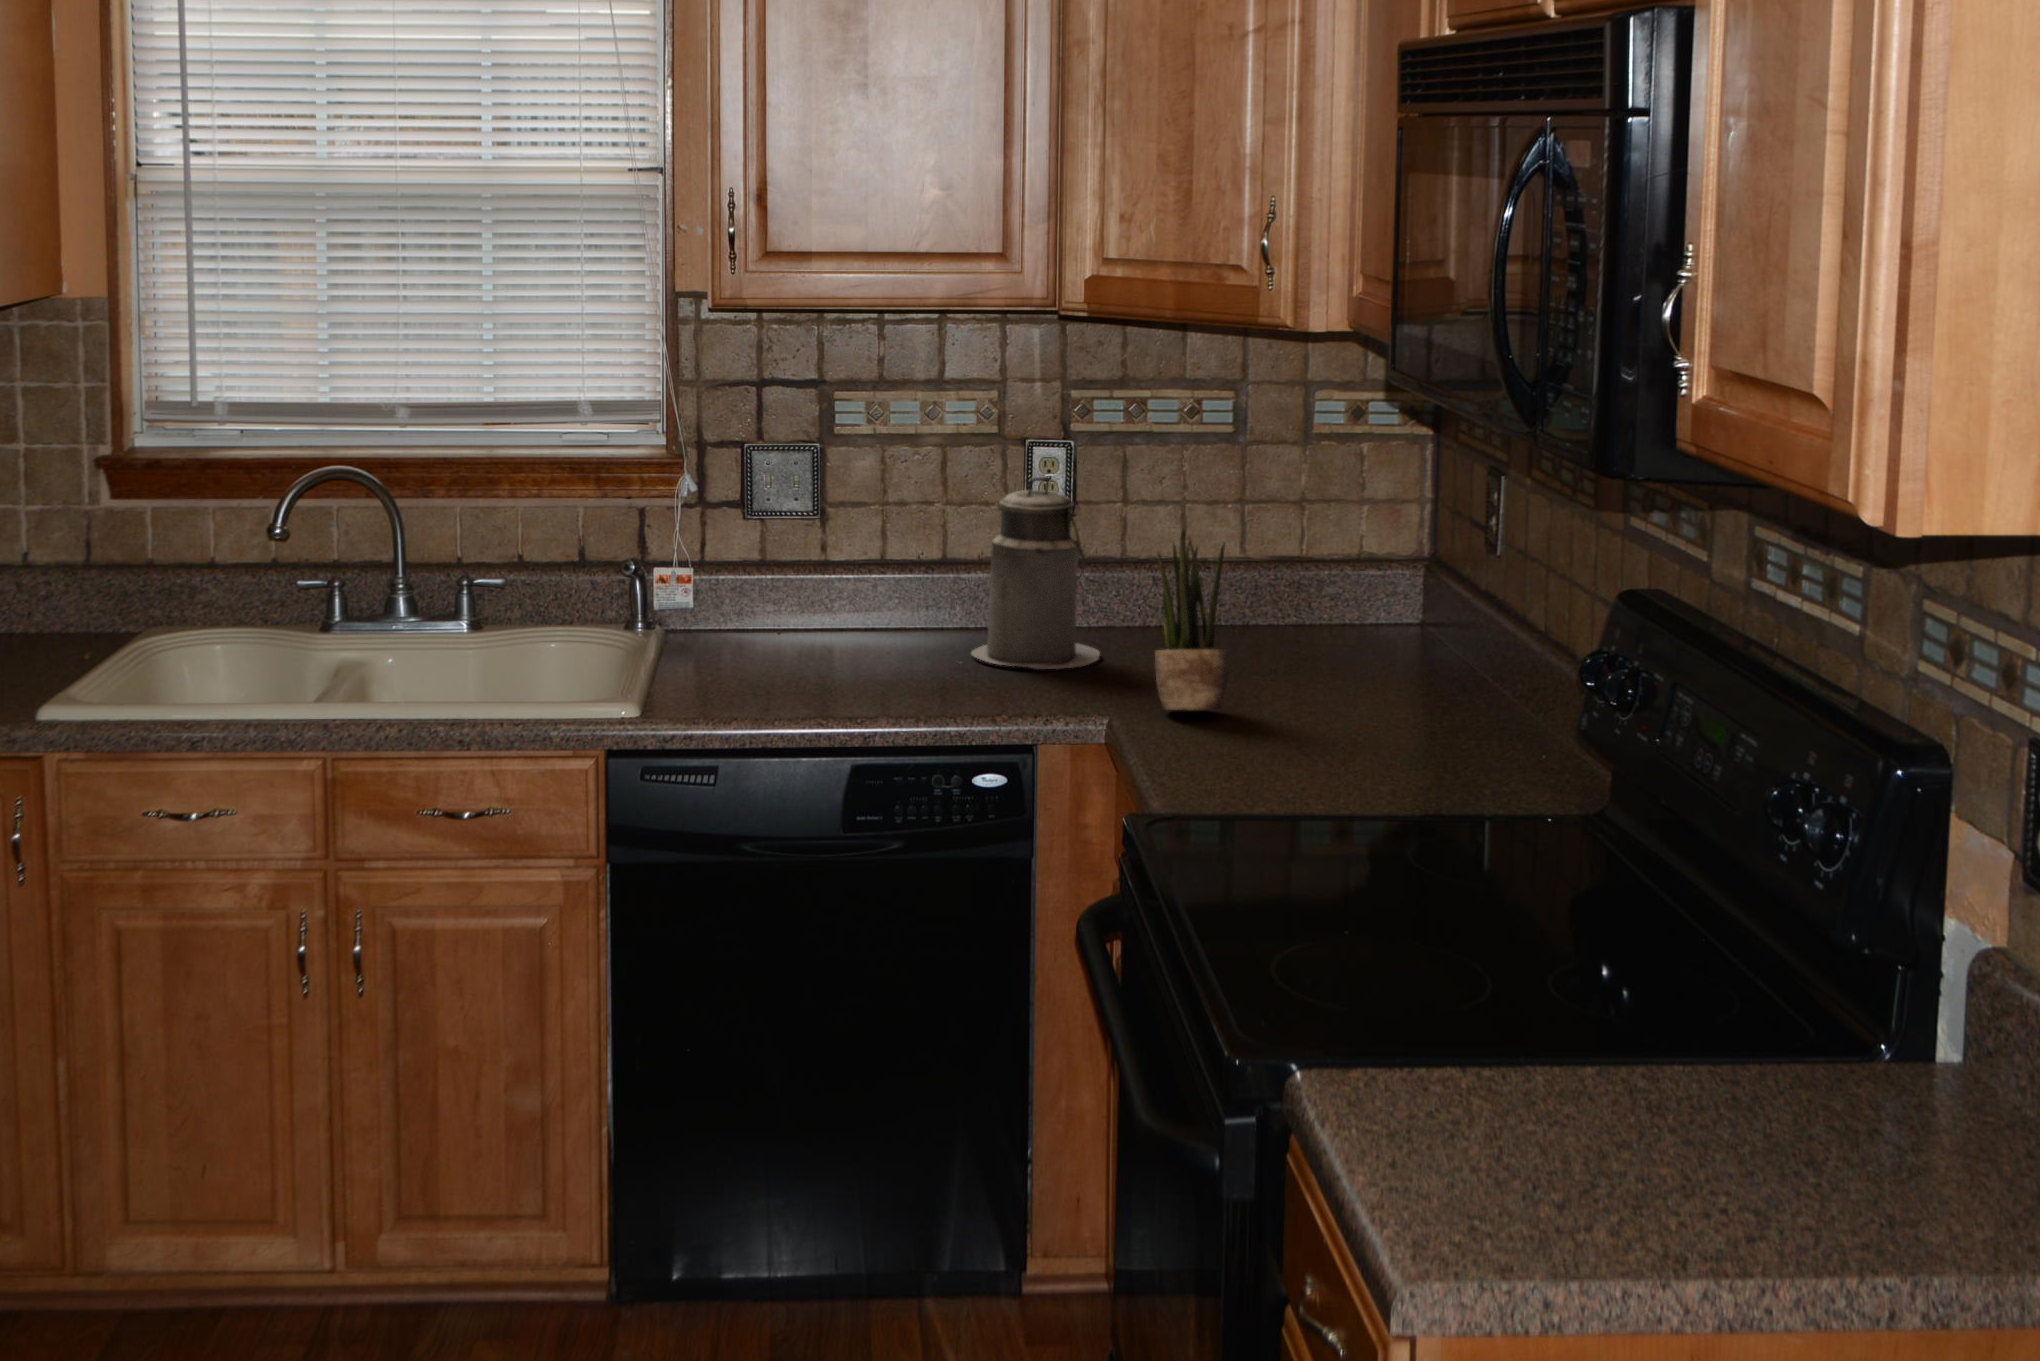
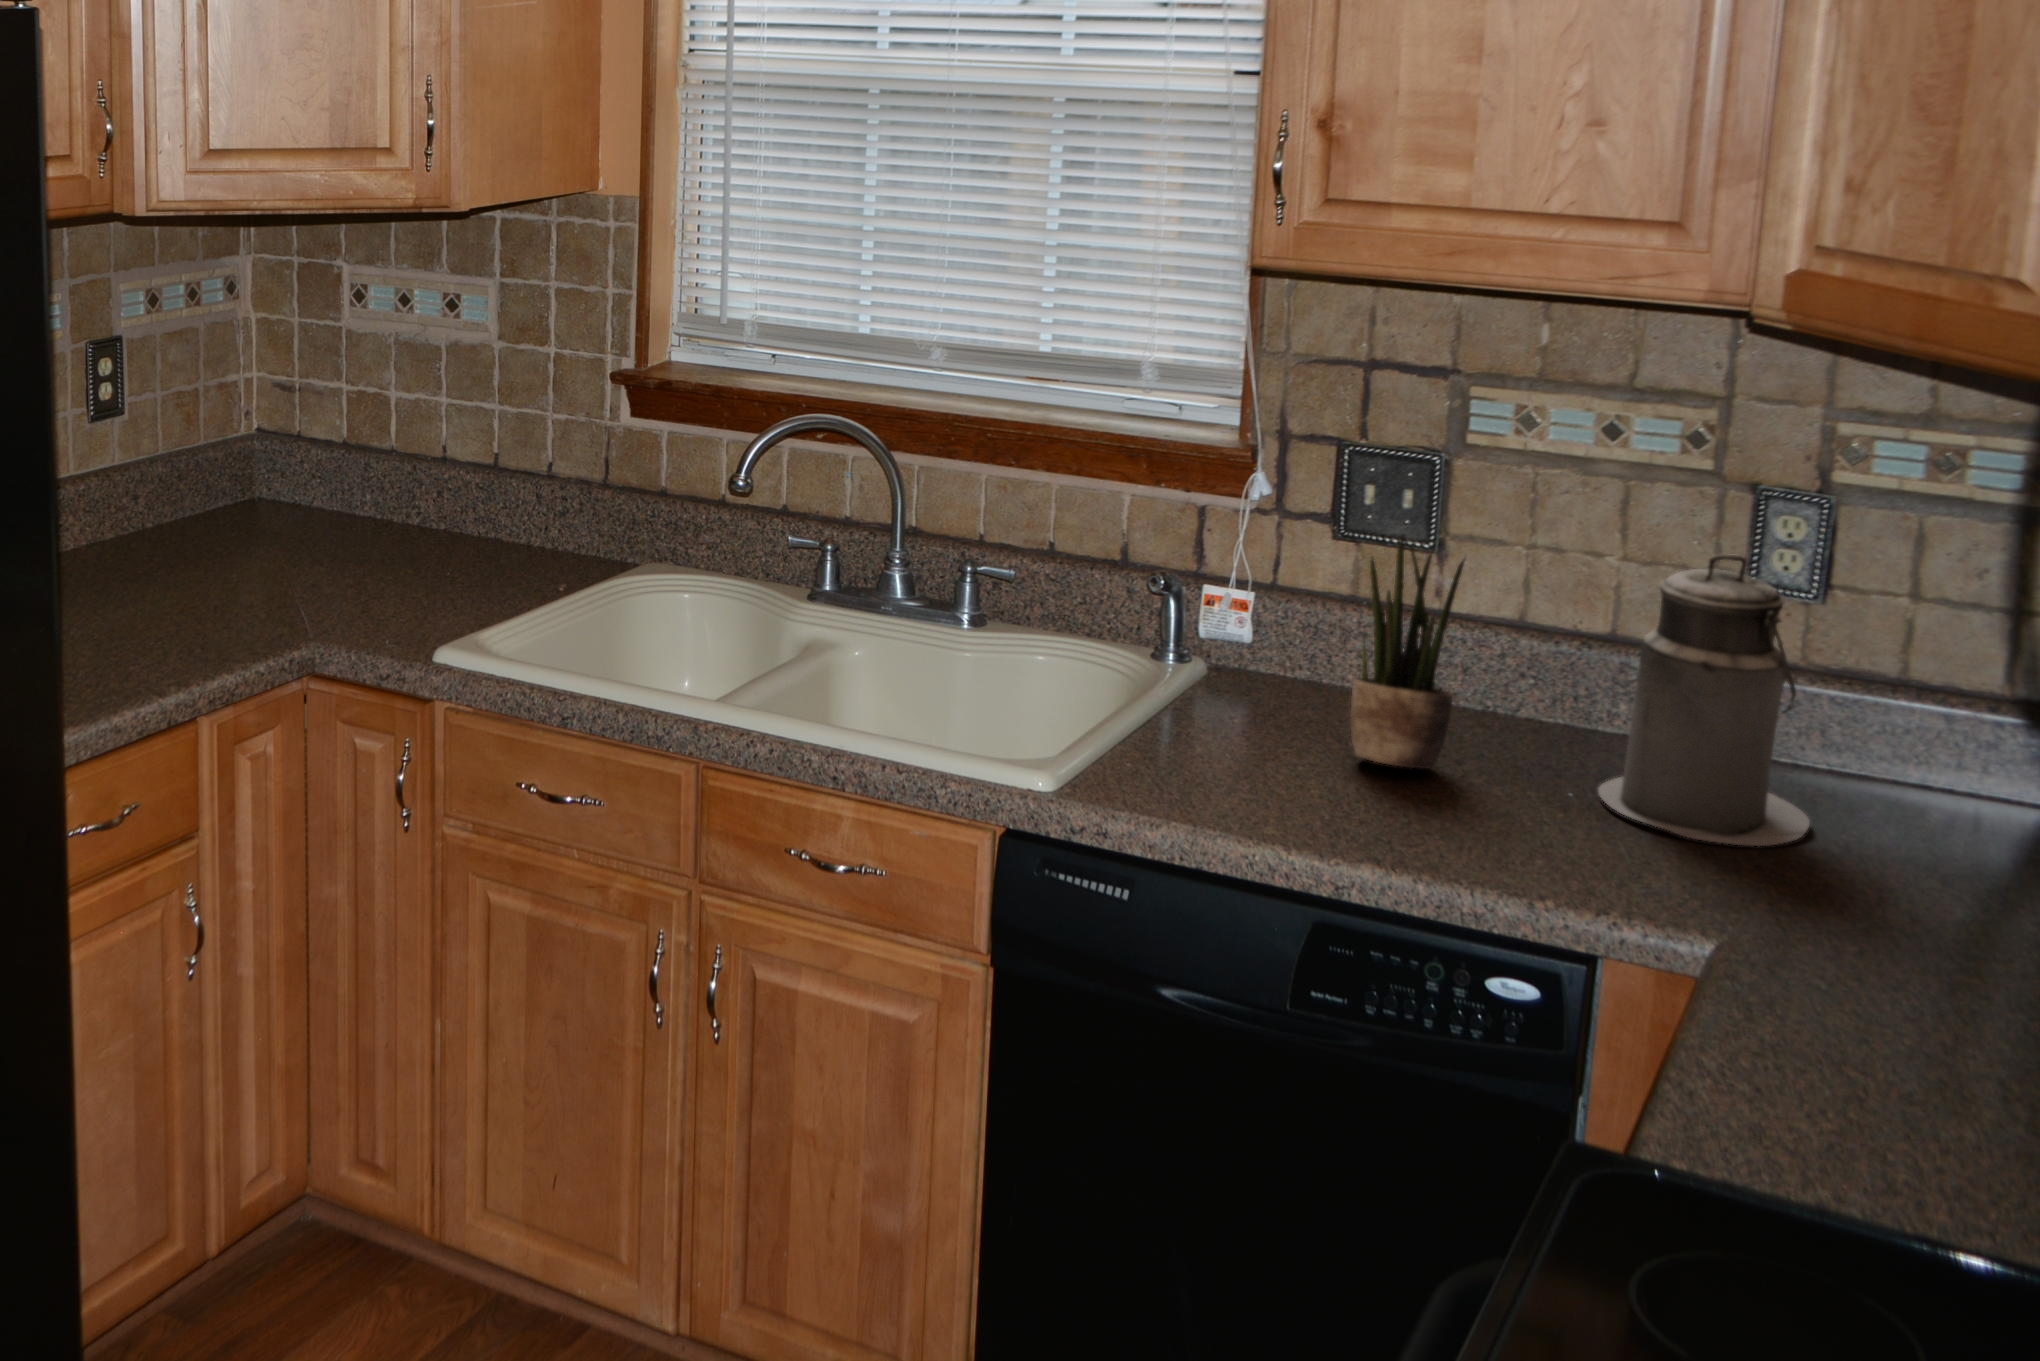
potted plant: present [1155,530,1229,710] -> present [1350,535,1465,768]

